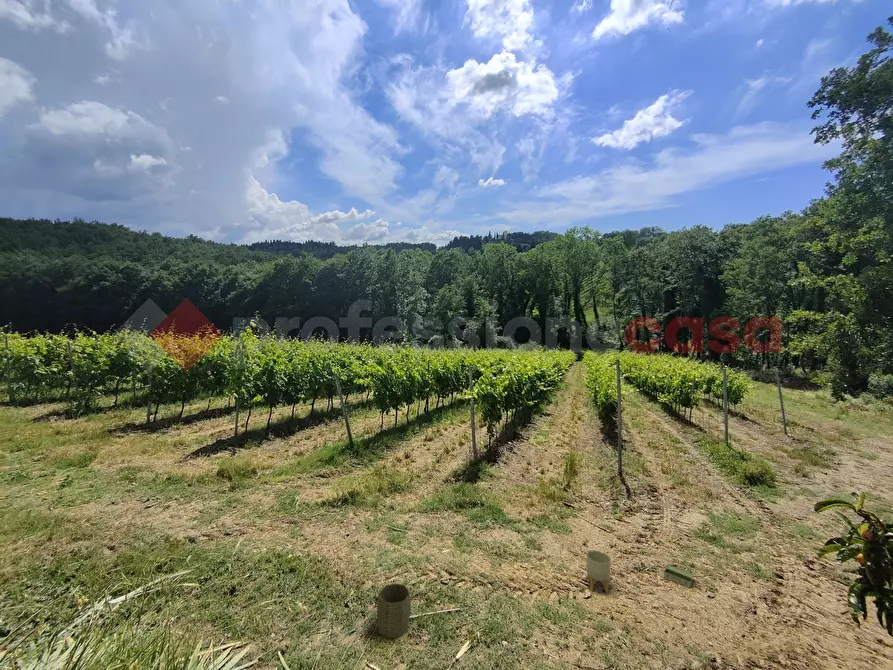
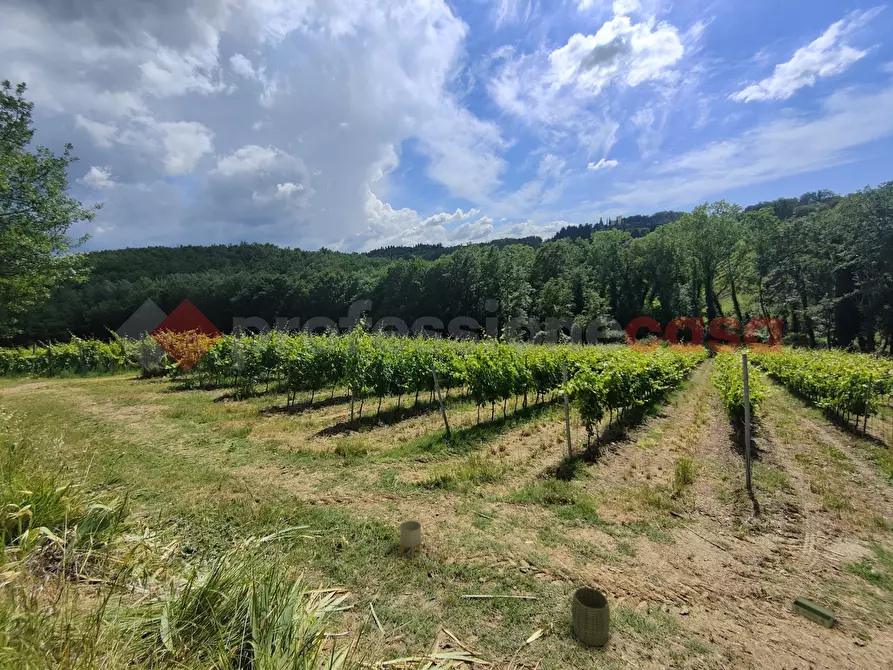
planter: present [586,550,611,593] -> present [400,521,421,559]
woven basket: present [377,584,411,638] -> present [572,587,610,646]

